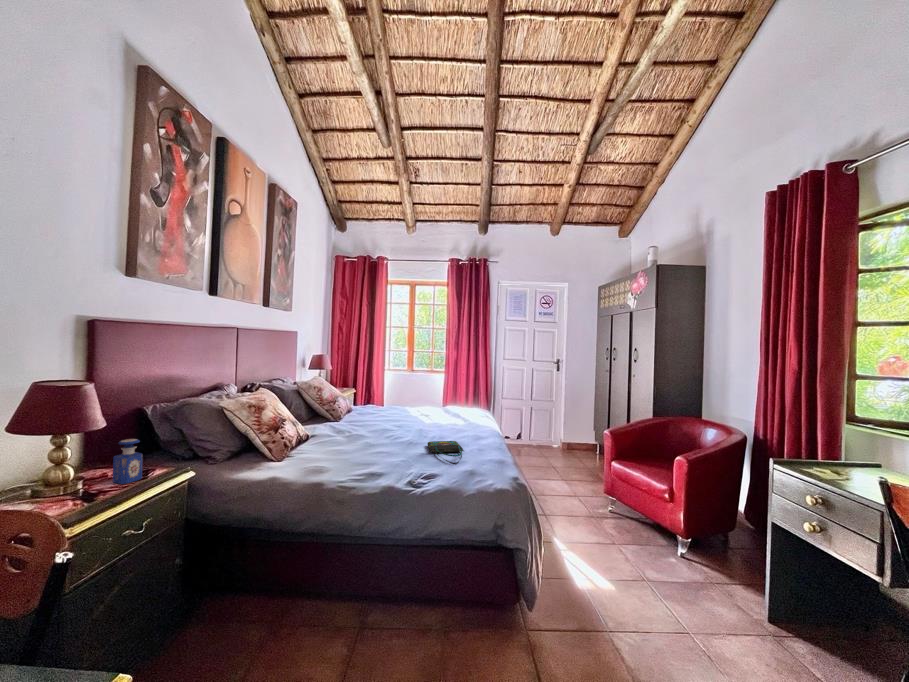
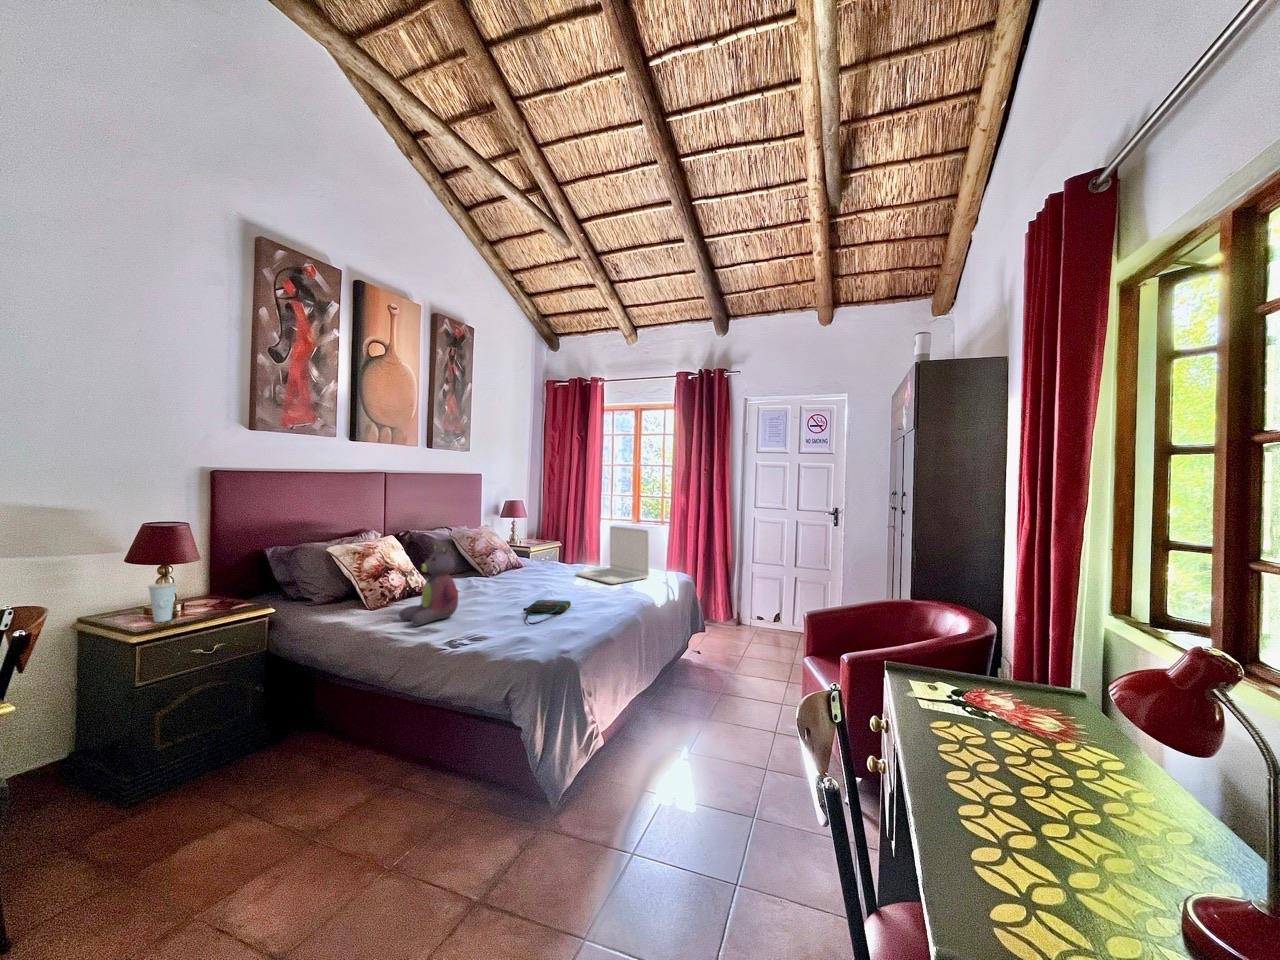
laptop: none [414,377,476,424] -> present [576,526,649,584]
stuffed bear: none [327,395,387,474] -> present [399,543,458,626]
perfume bottle: present [113,439,143,484] -> none [196,576,220,613]
cup: none [71,451,108,501] -> present [148,583,177,622]

